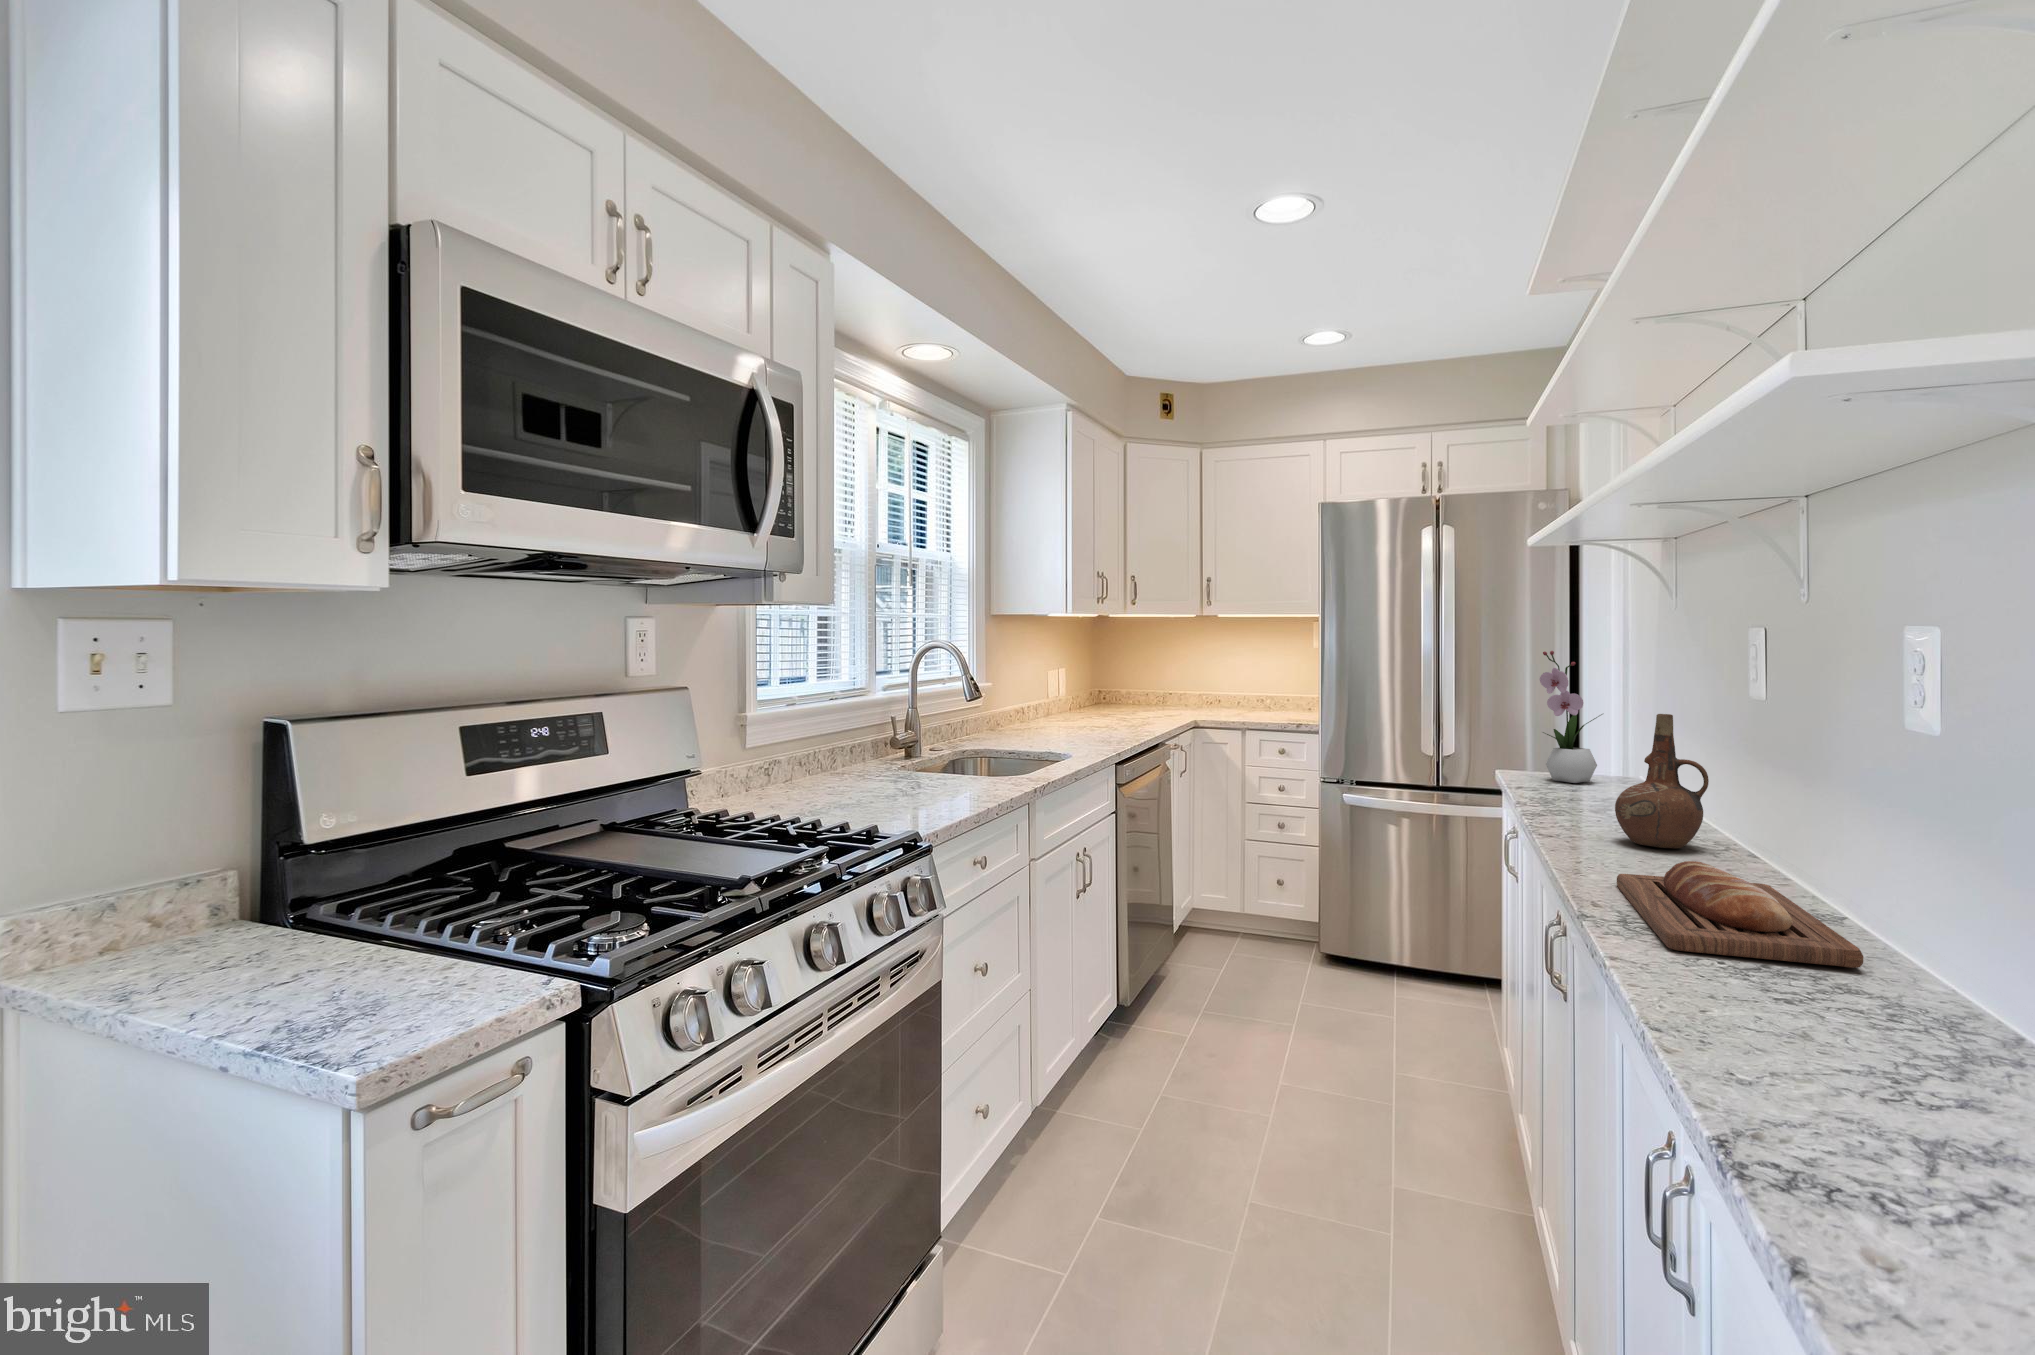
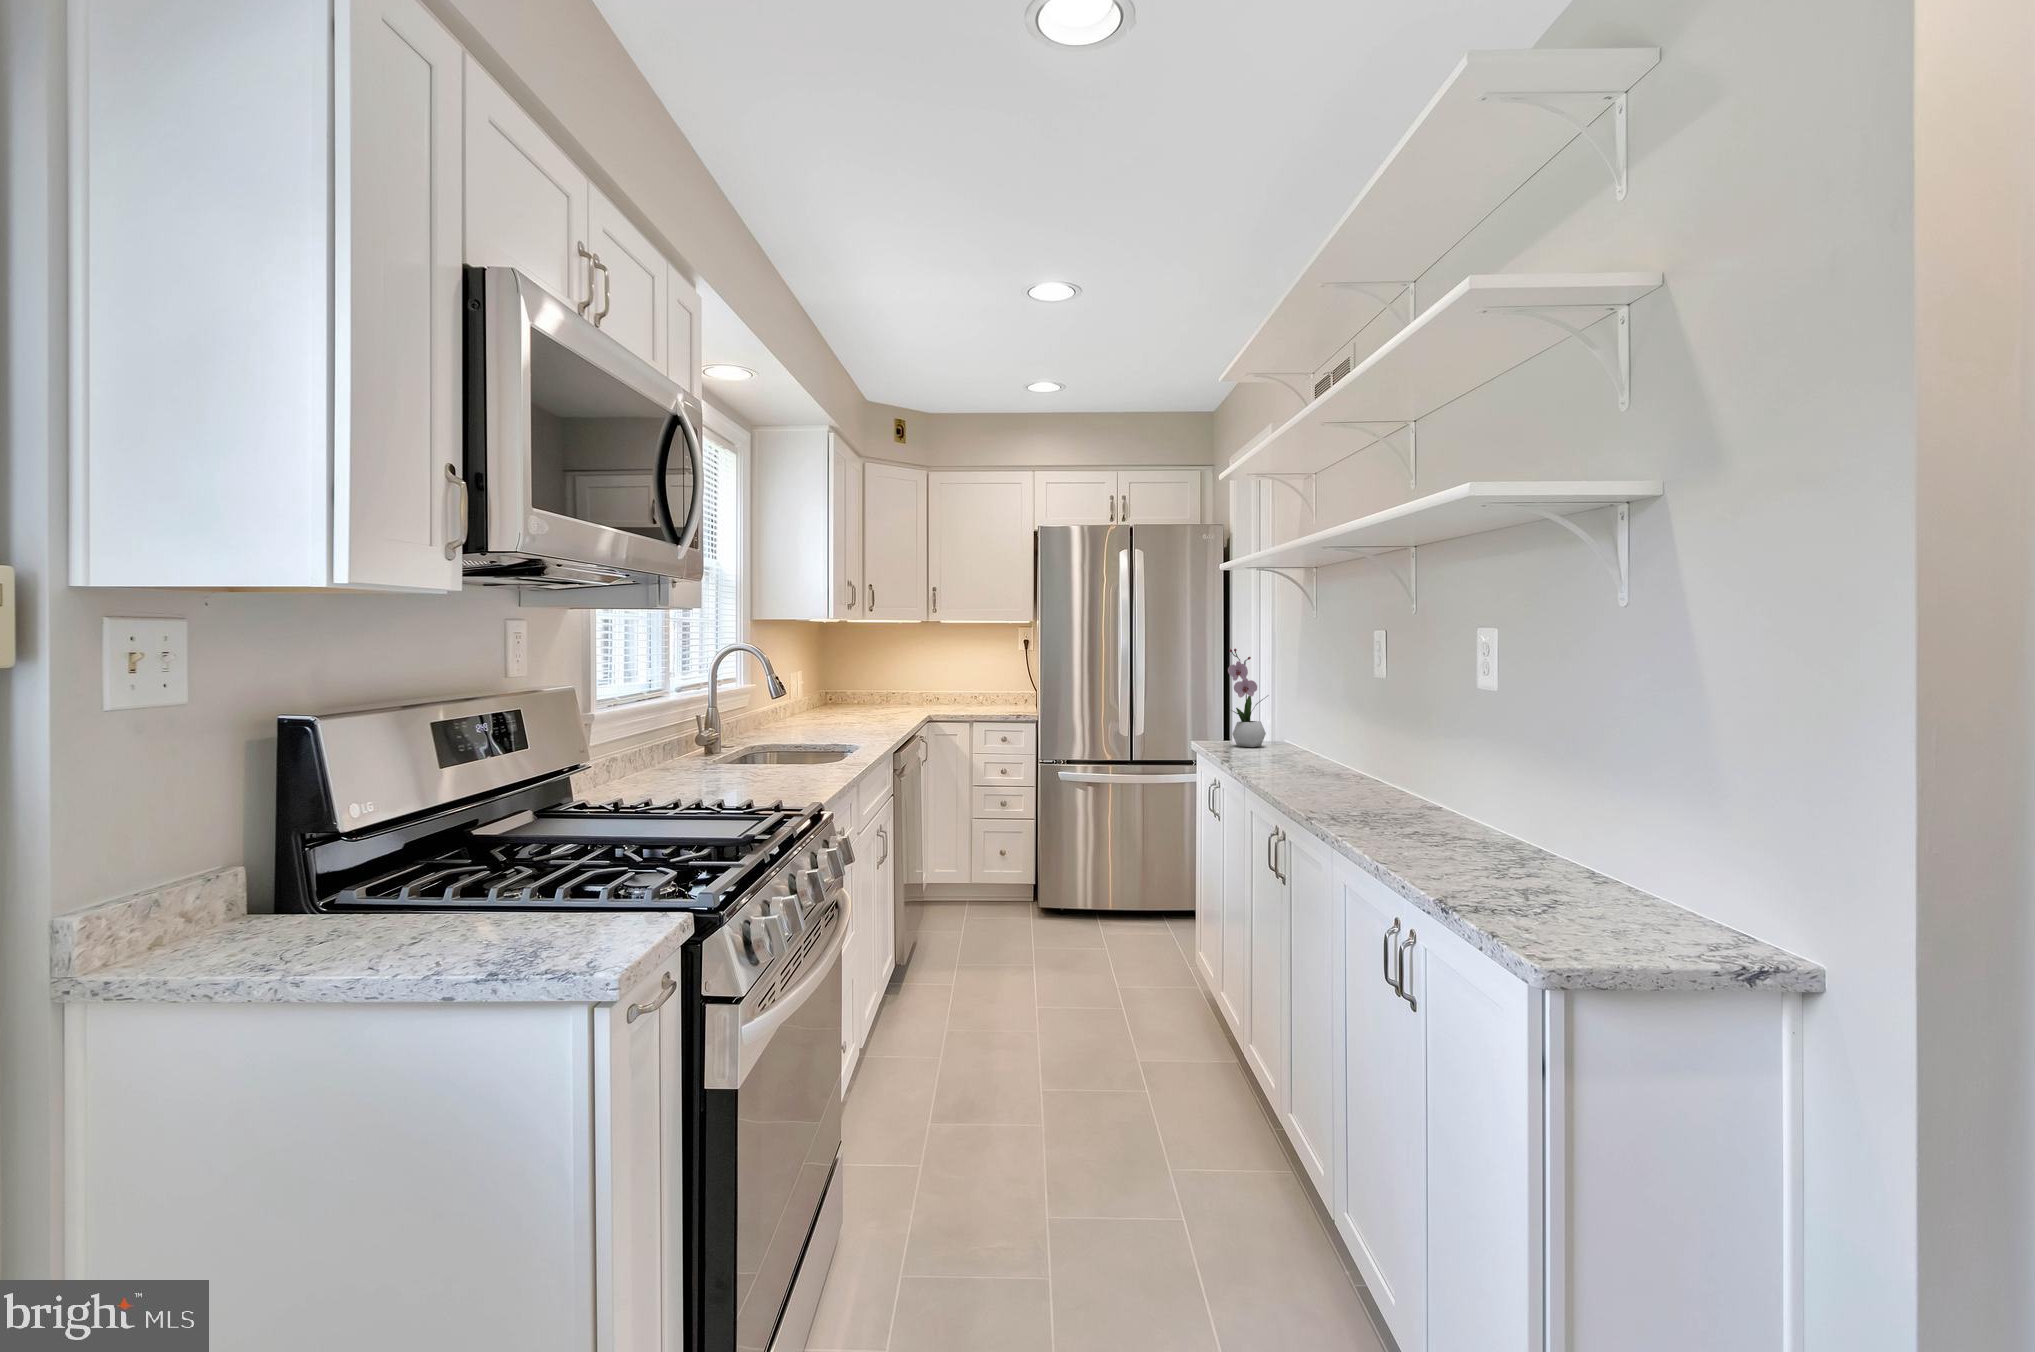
ceramic pitcher: present [1615,714,1709,848] -> none [1302,690,1357,781]
bread loaf: present [1617,861,1863,968] -> none [1320,781,1466,831]

